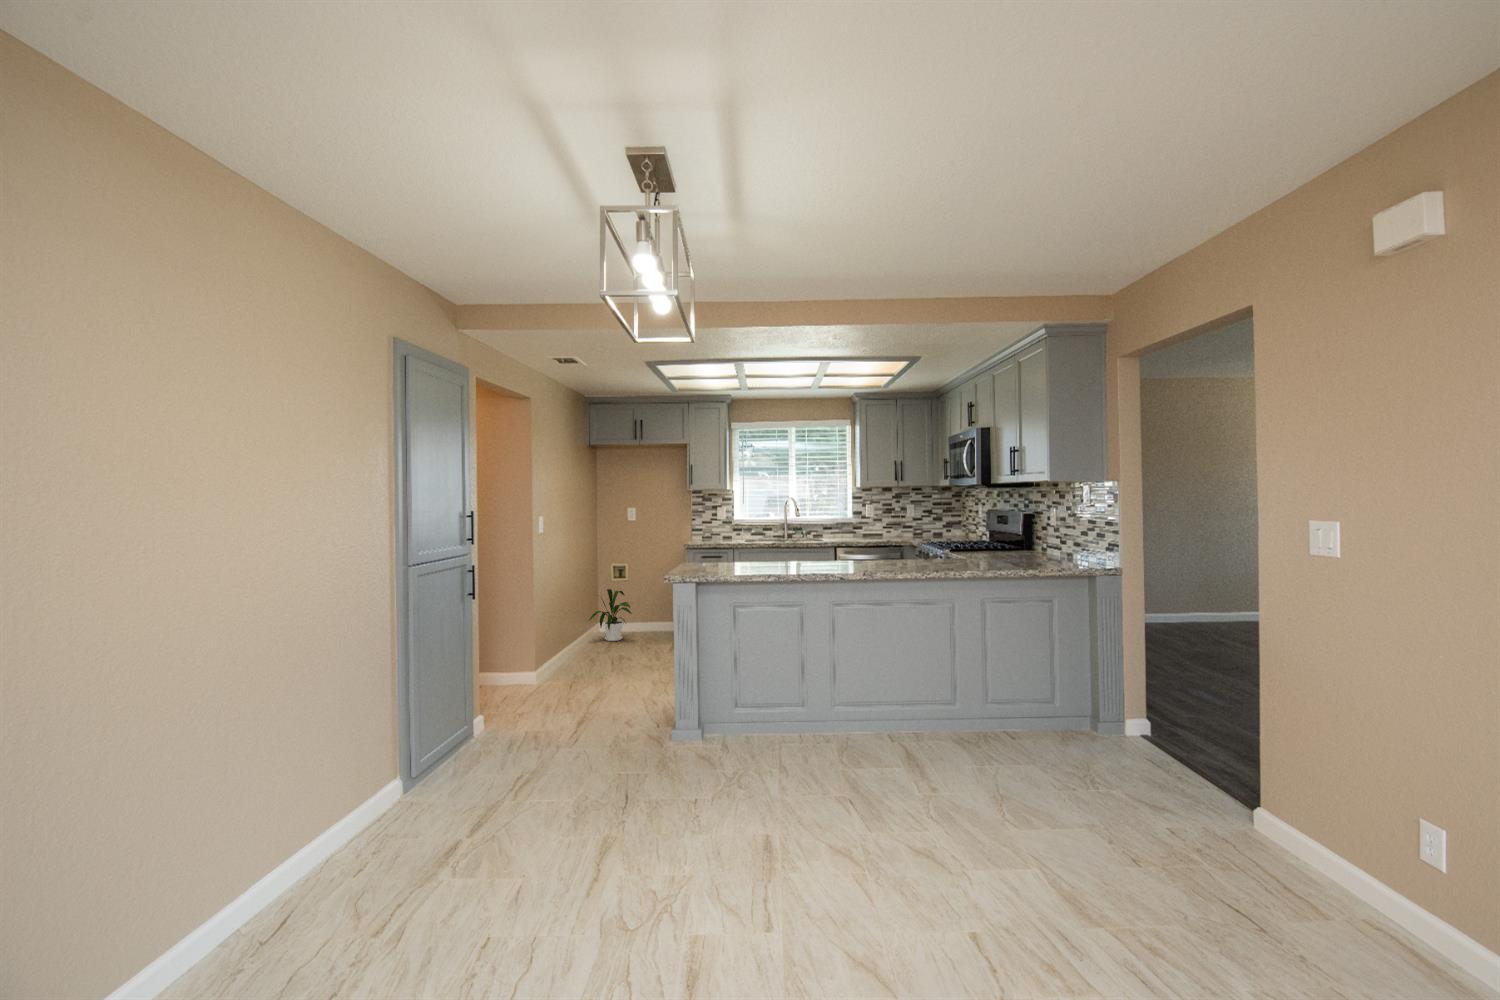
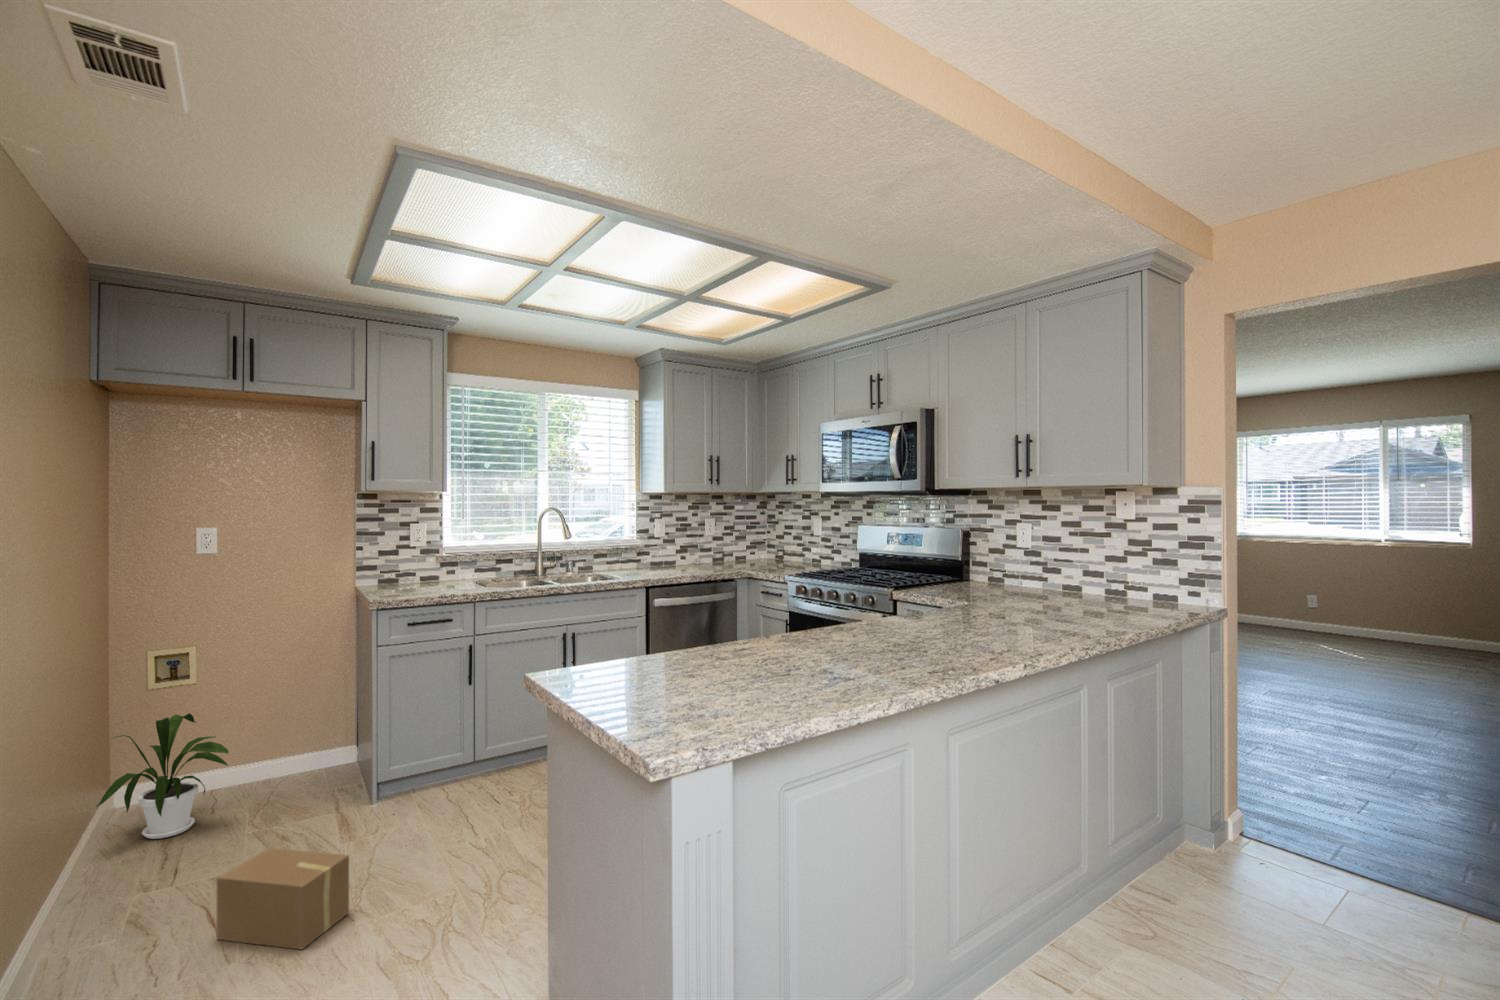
cardboard box: none [609,639,651,674] -> present [217,848,349,949]

